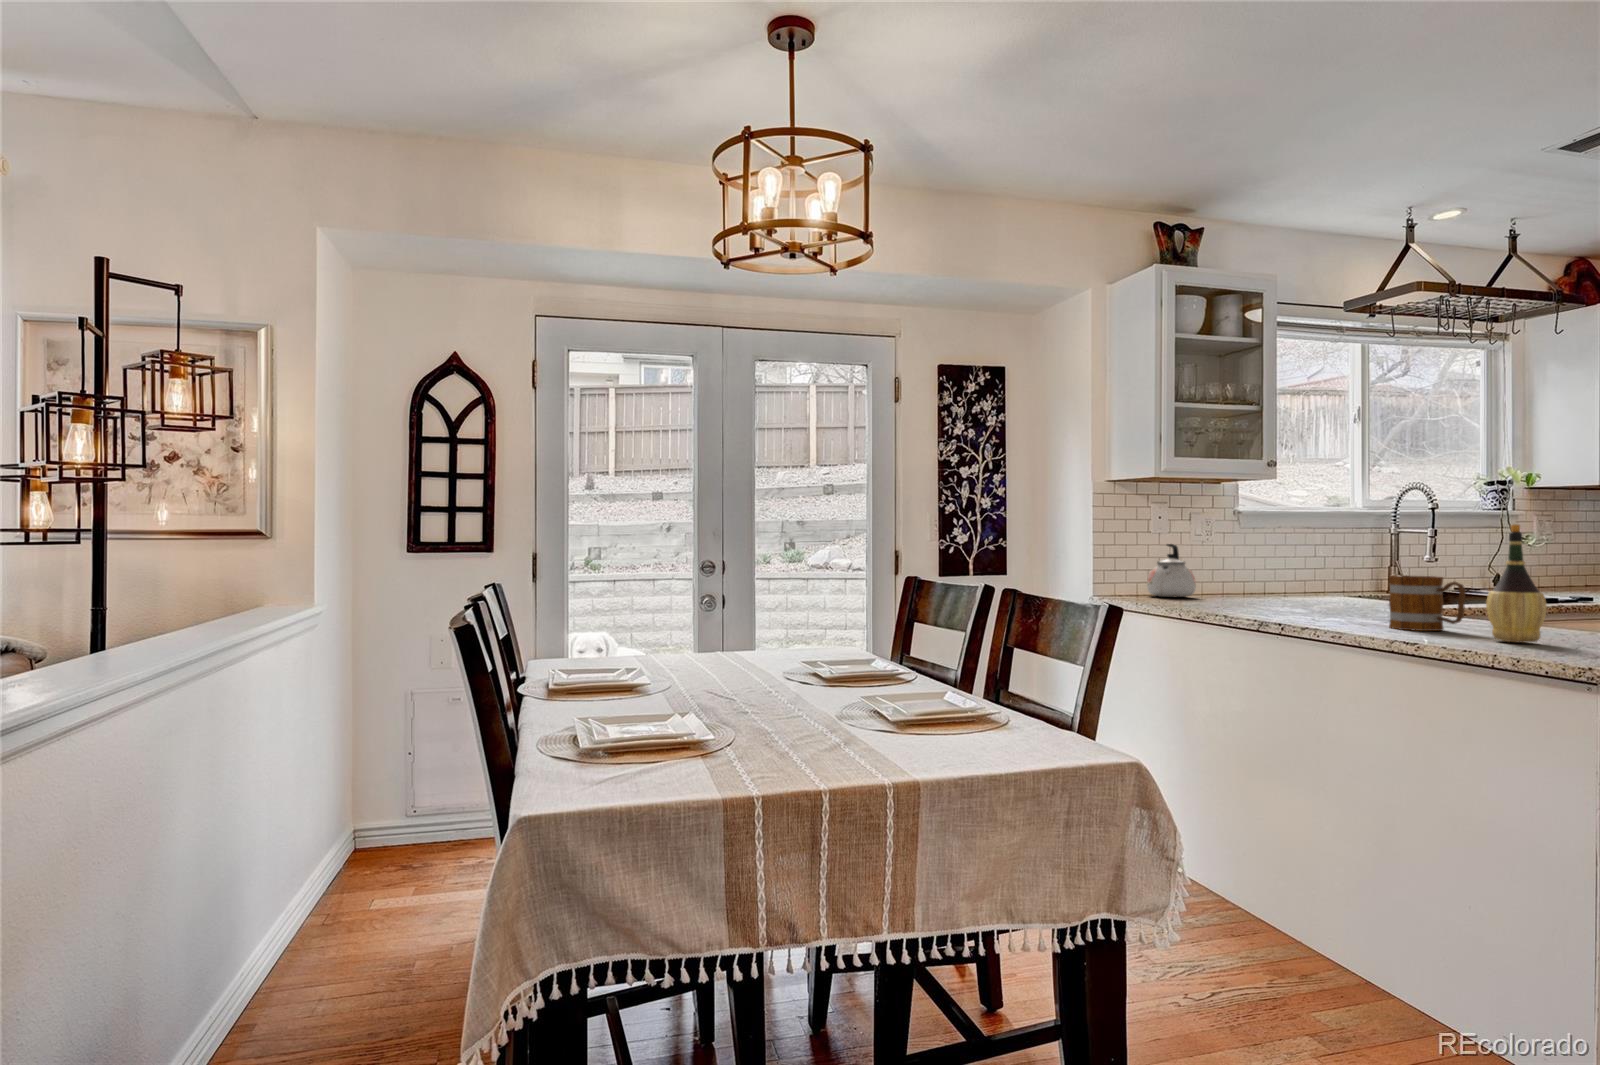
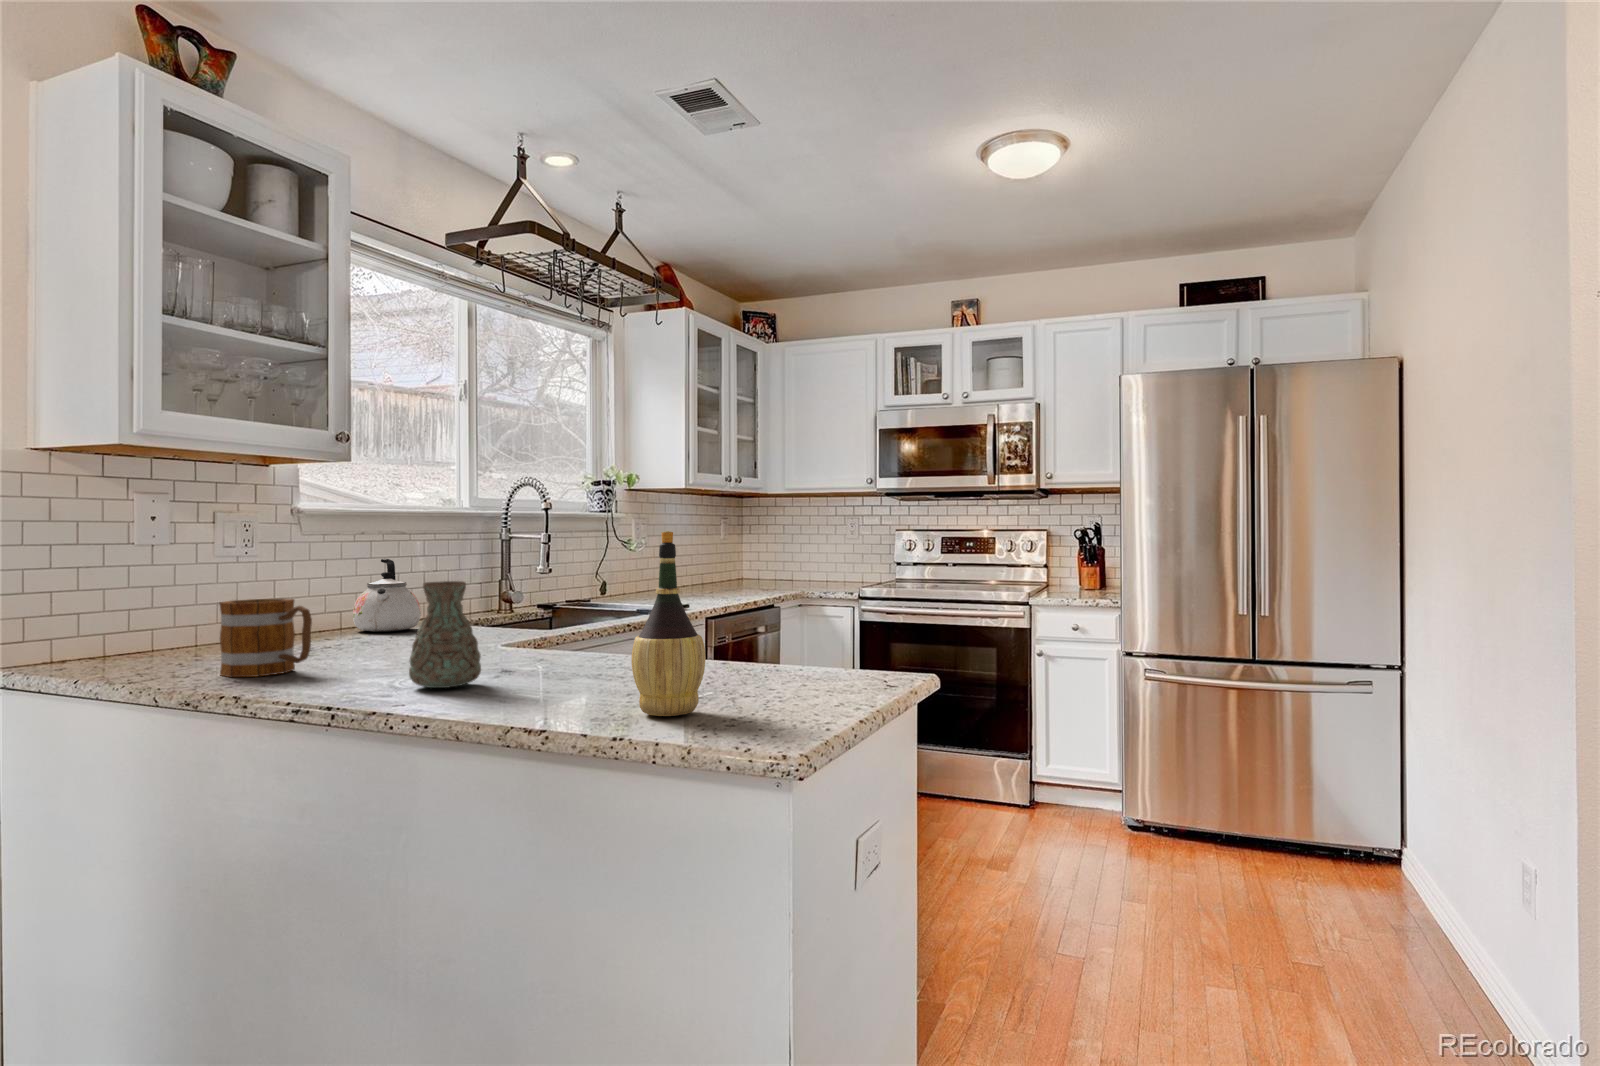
kettle: present [1147,544,1196,597] -> present [353,559,421,632]
decorative vase: none [1330,556,1378,621] -> present [409,581,481,688]
mug: present [1389,576,1465,631] -> present [219,598,312,677]

